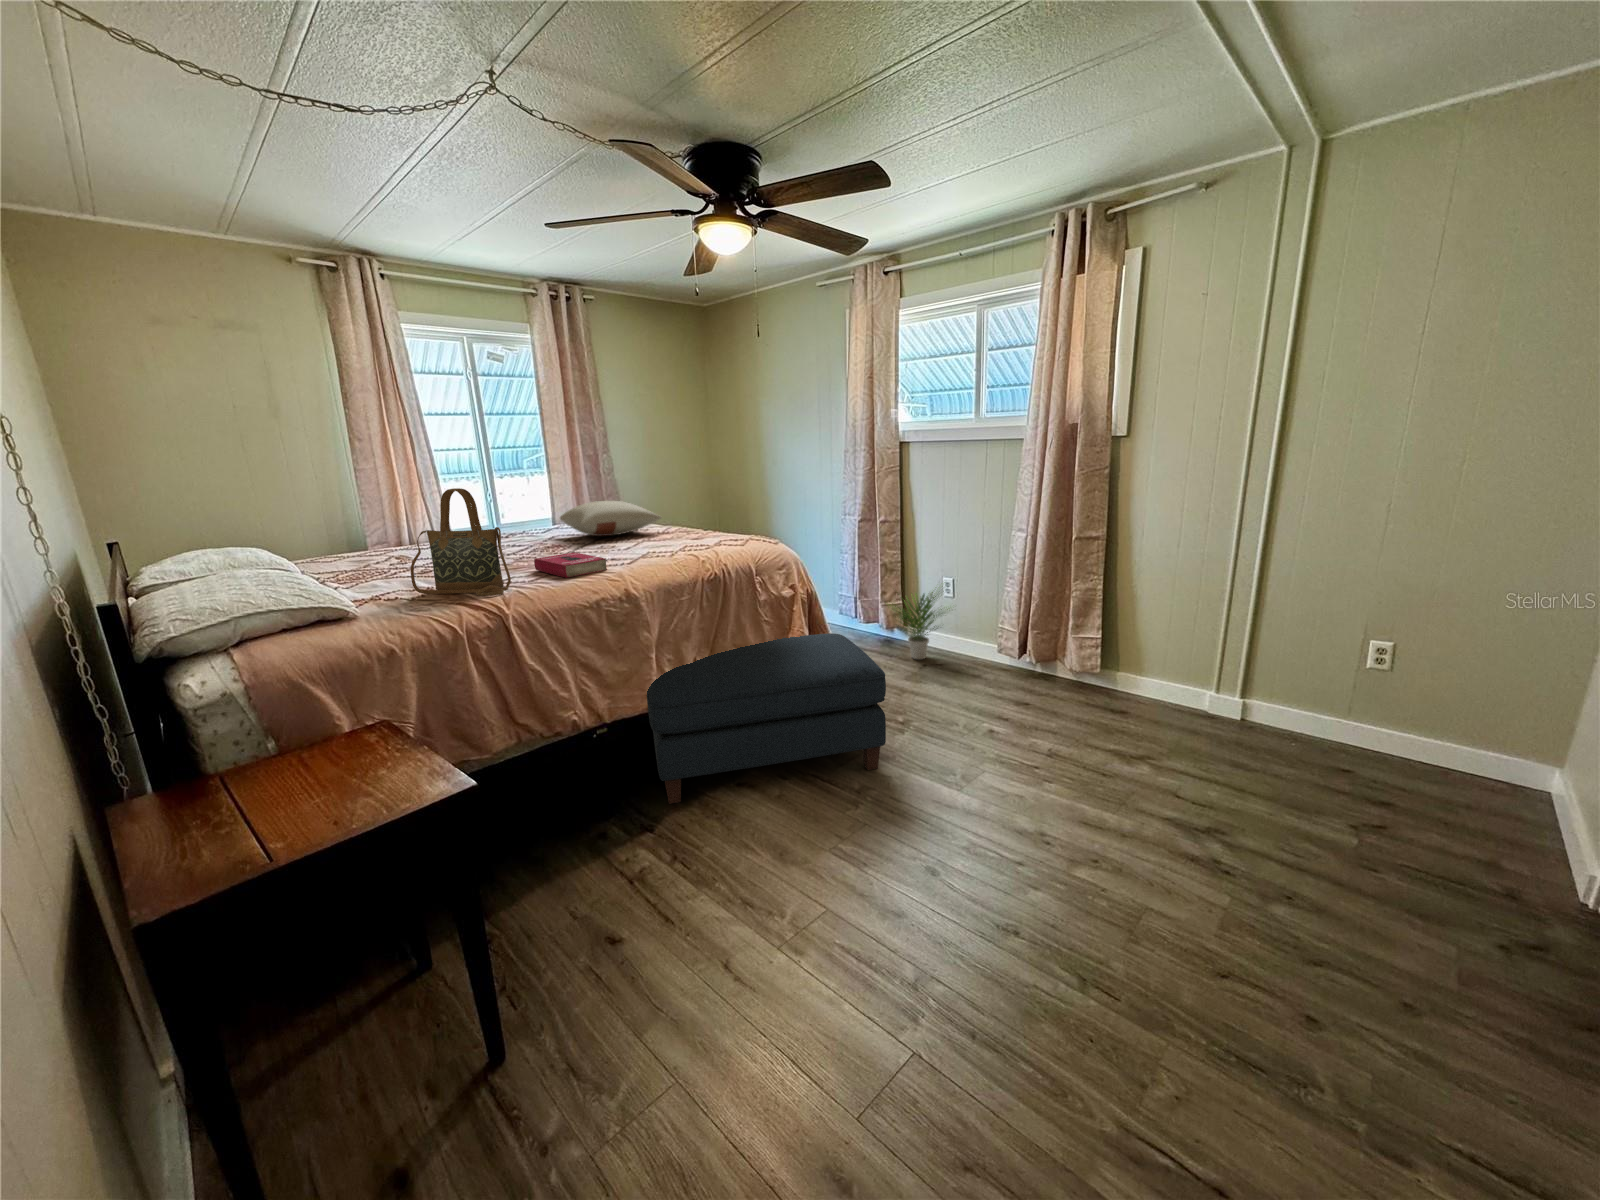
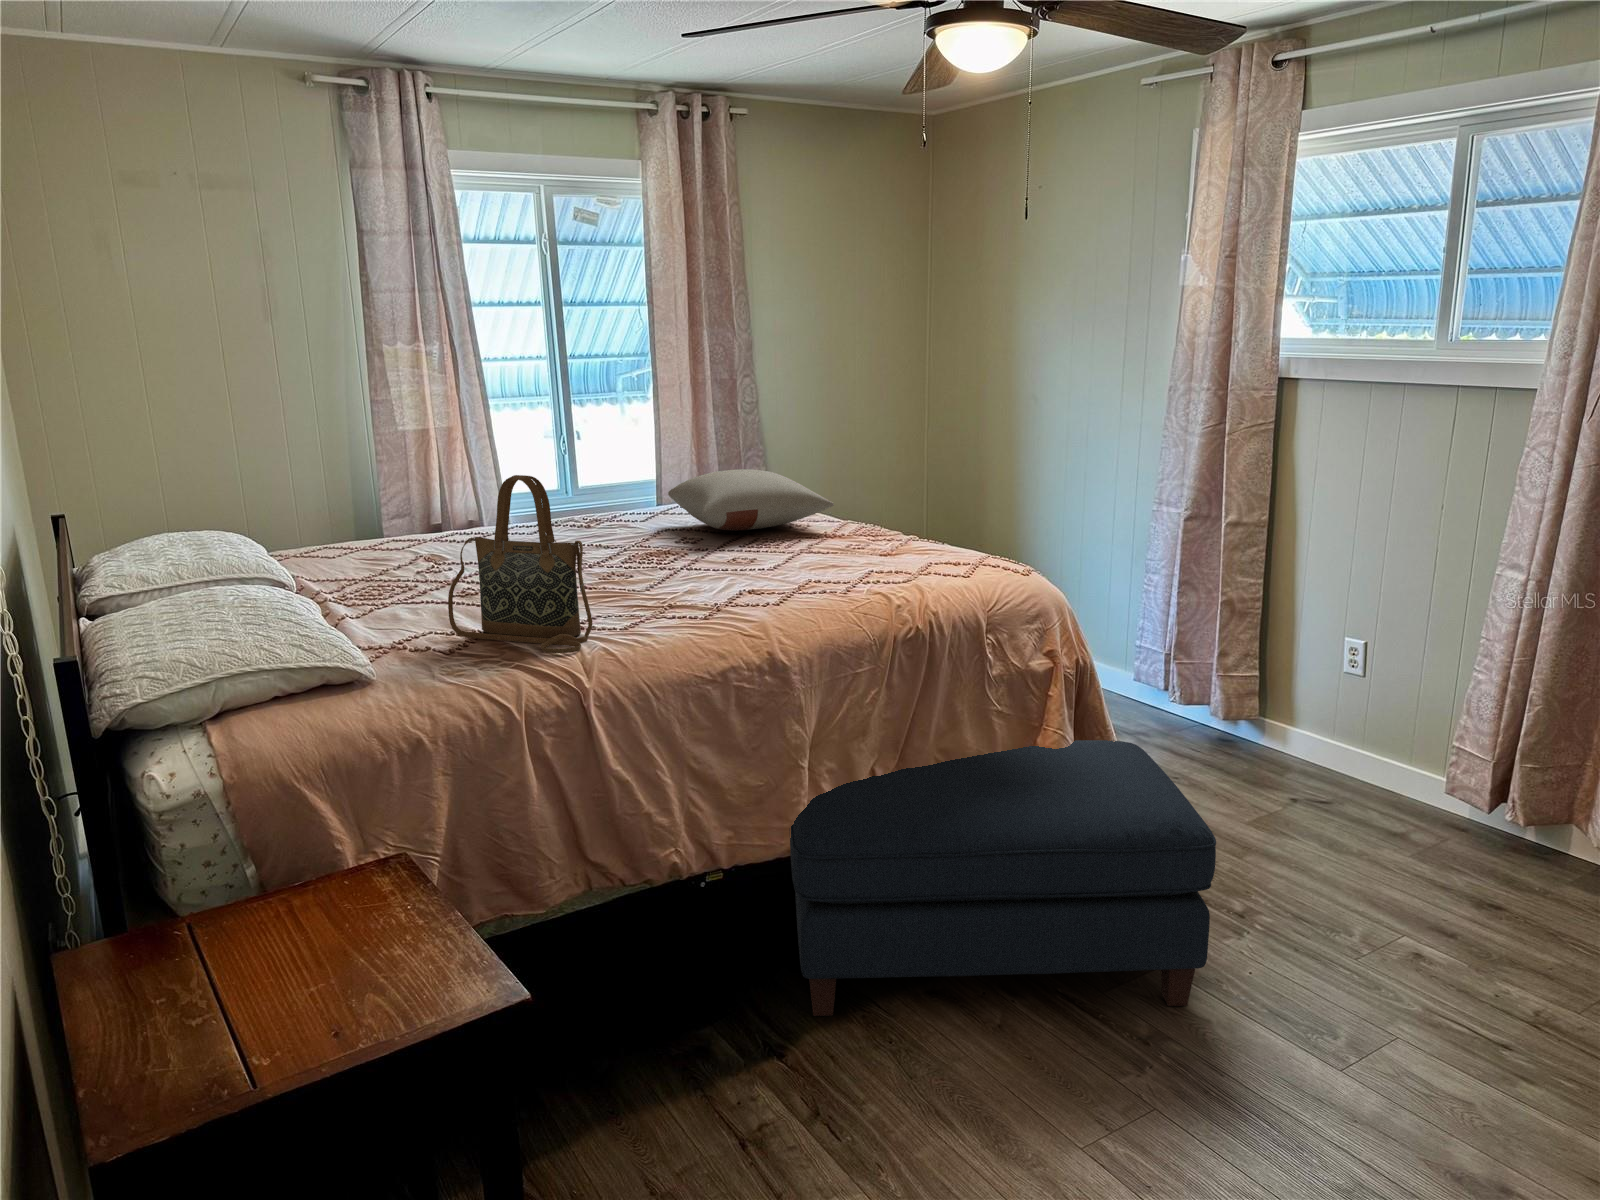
book: present [534,552,607,578] -> none [628,573,742,624]
potted plant: present [890,591,950,659] -> none [1221,638,1368,786]

